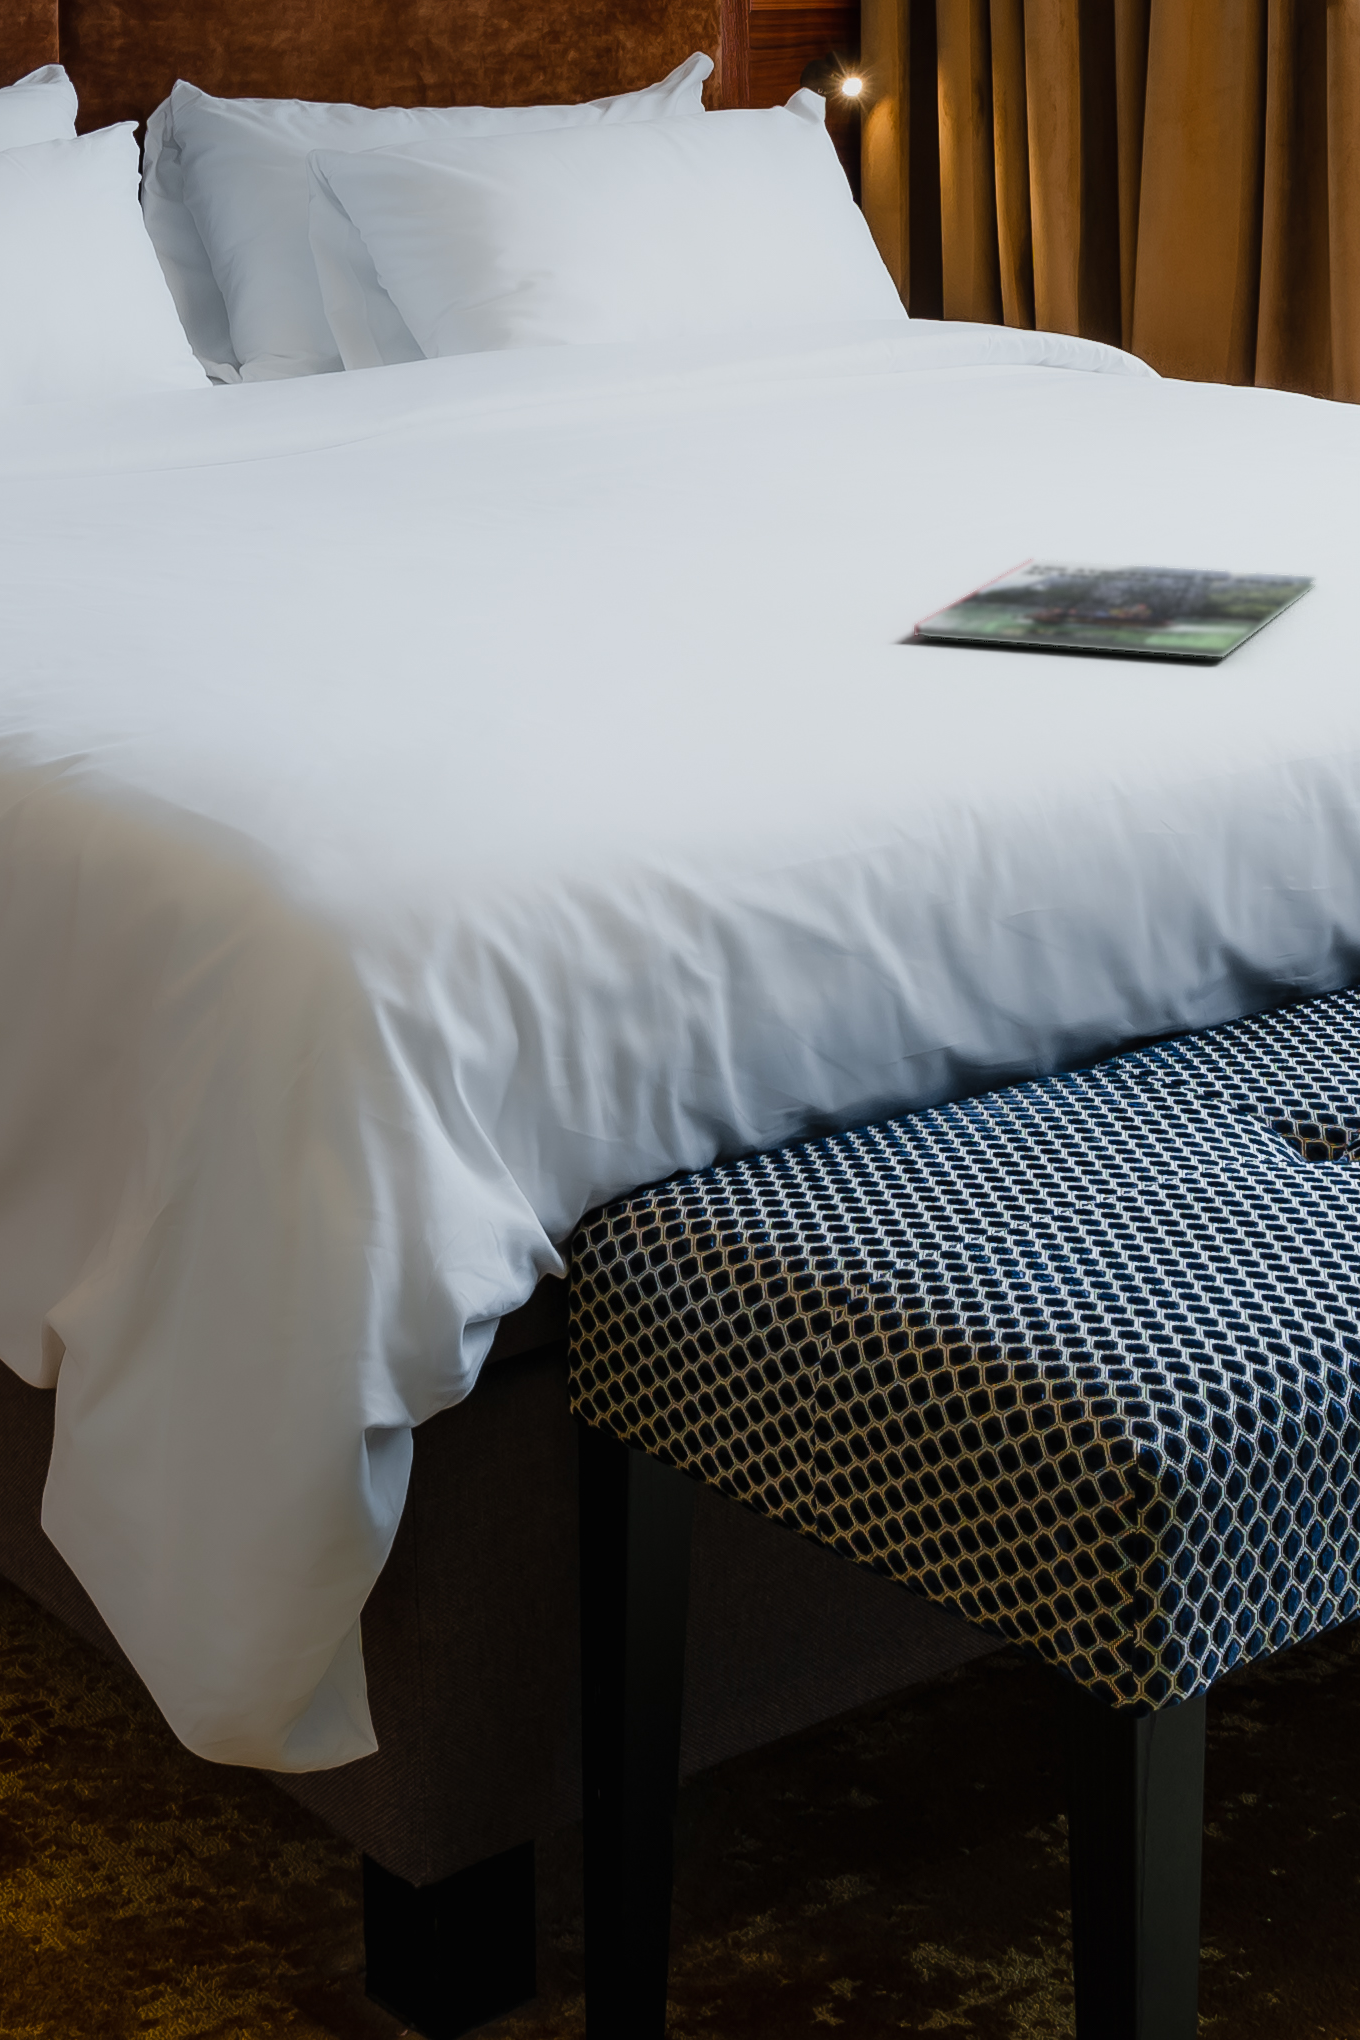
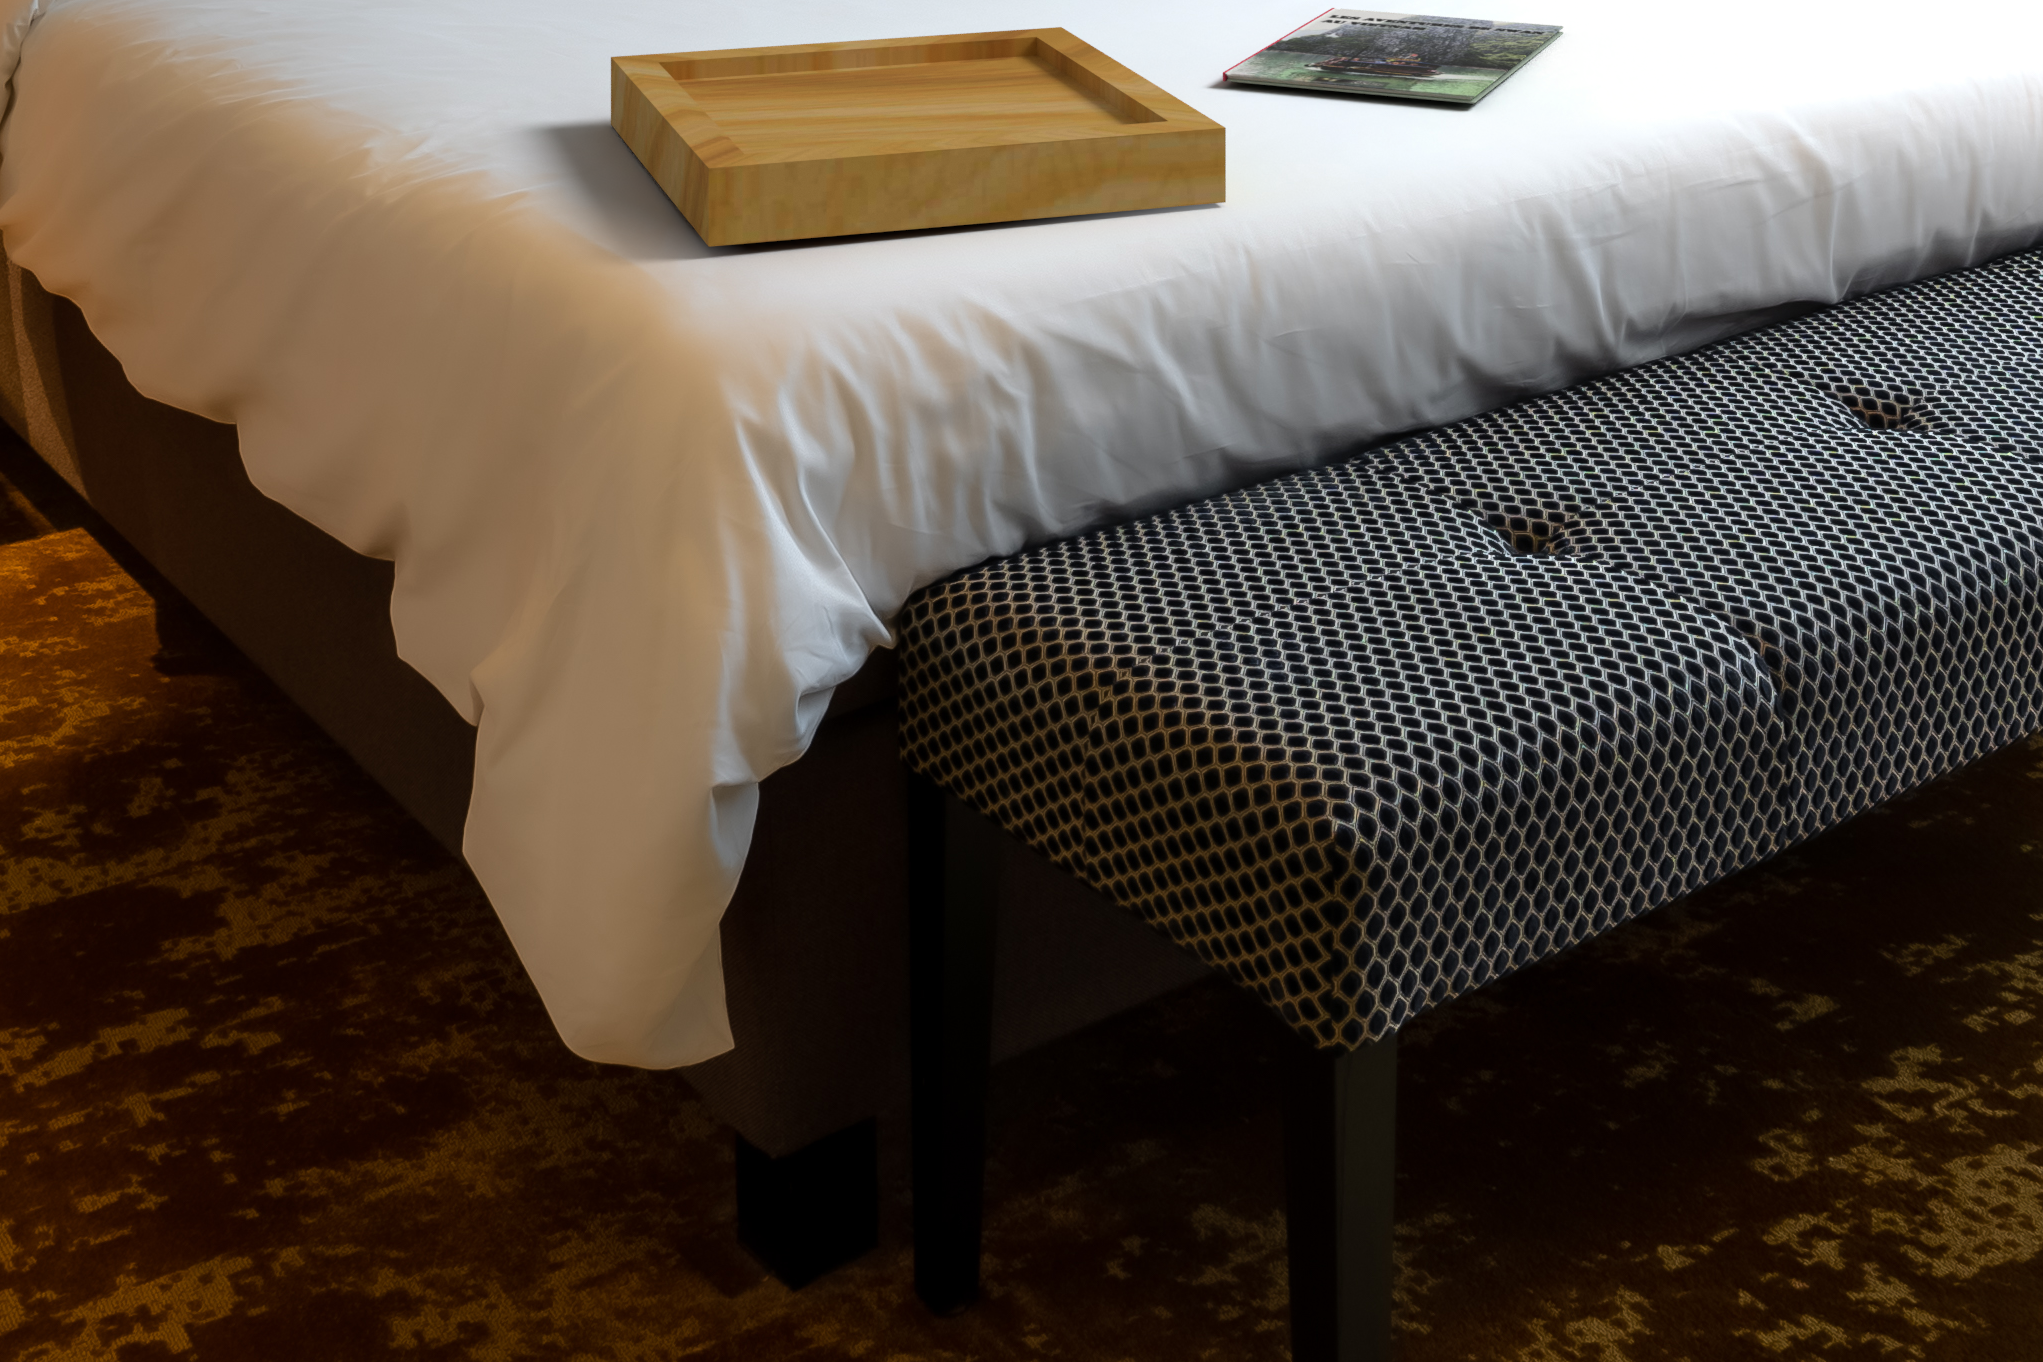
tray: none [175,571,943,808] -> present [611,27,1226,247]

